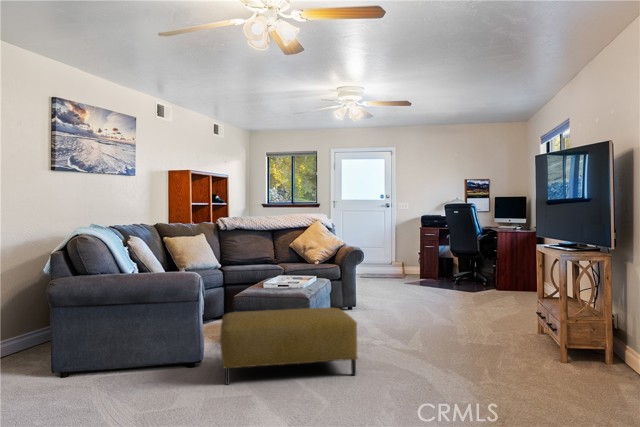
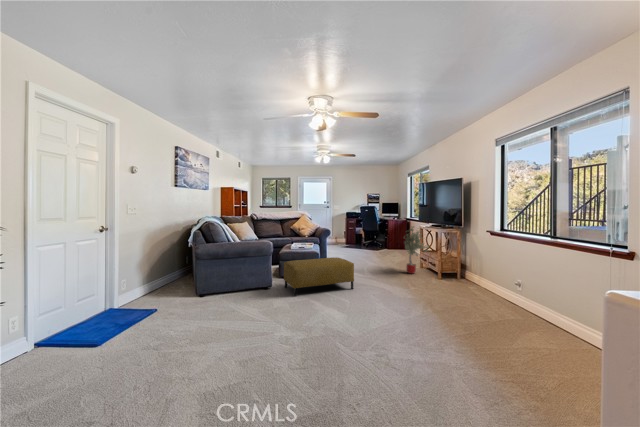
potted tree: none [487,245,547,347] -> present [405,227,429,274]

